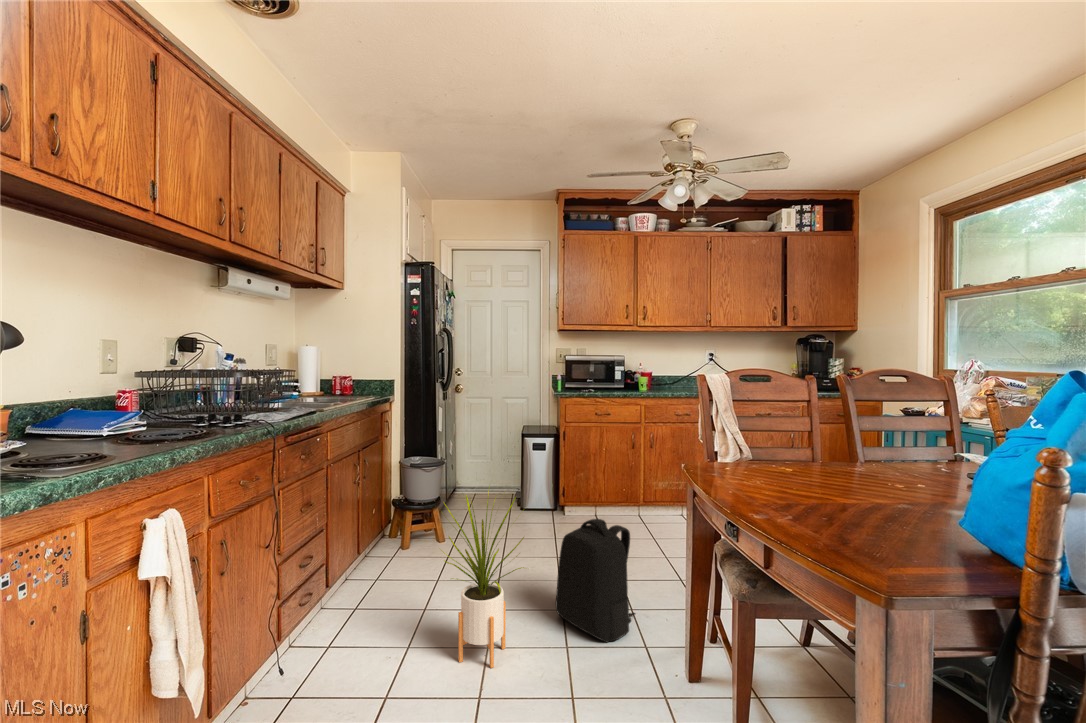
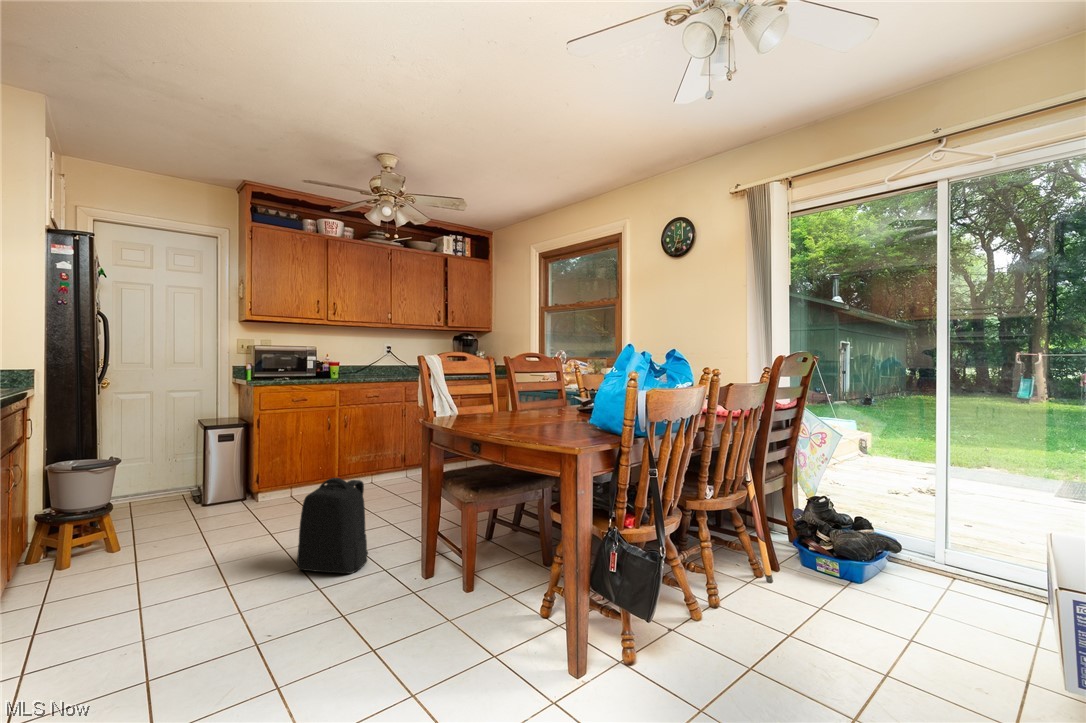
house plant: present [443,492,524,668] -> none [187,456,287,629]

